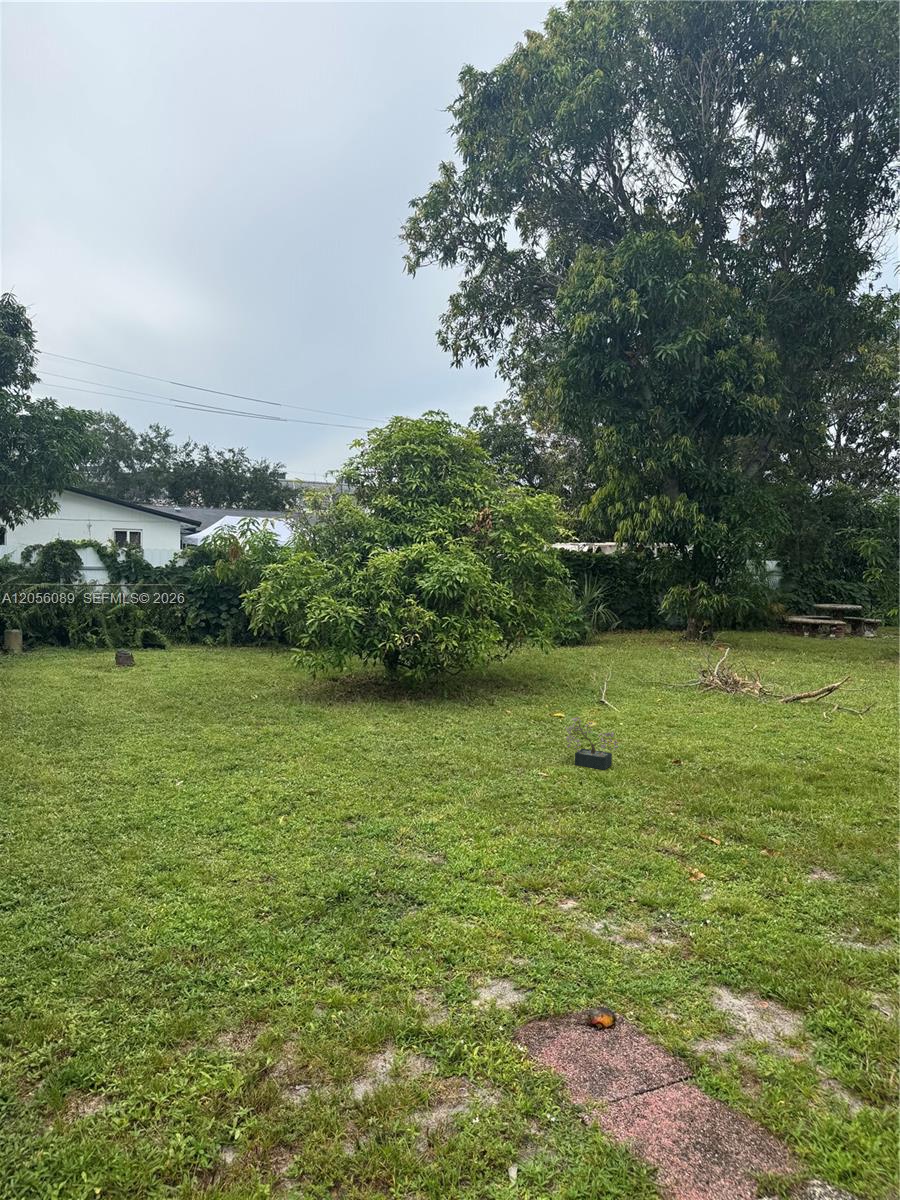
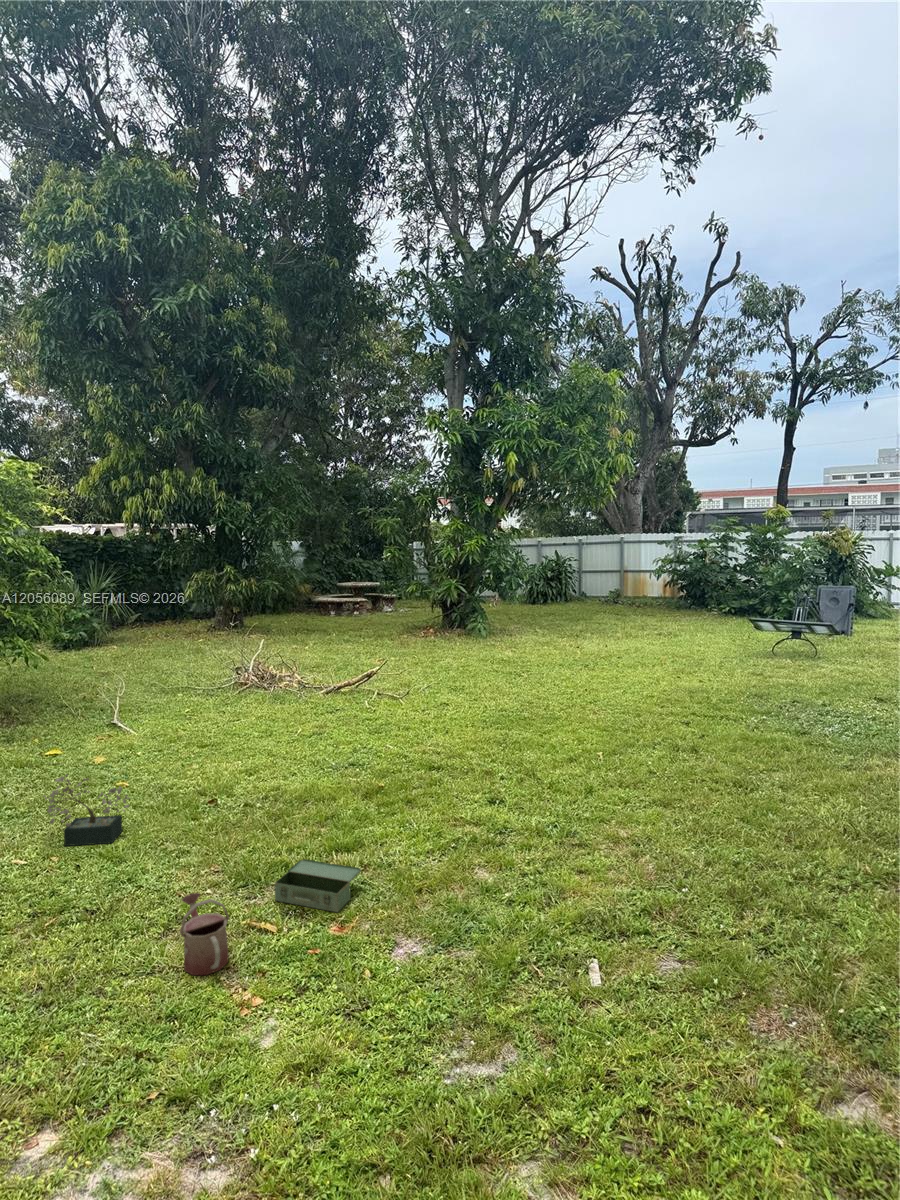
watering can: none [653,800,687,852] -> present [180,893,229,975]
toolbox: none [720,807,793,848] -> present [275,859,361,912]

